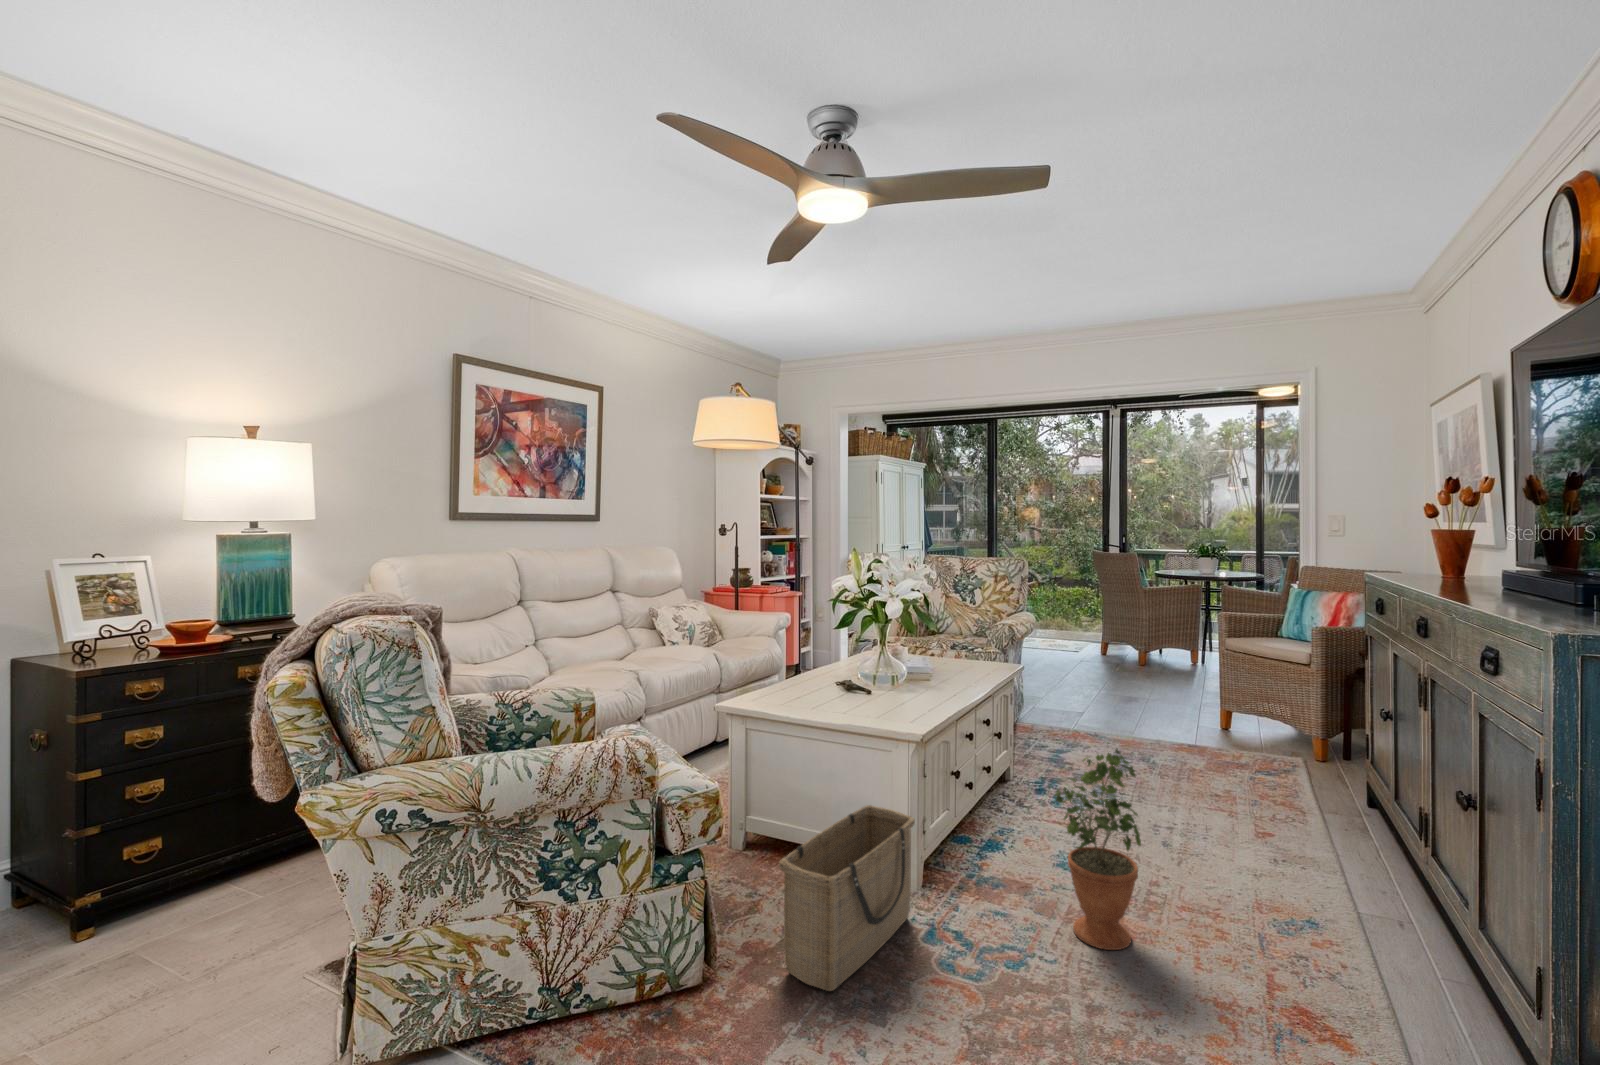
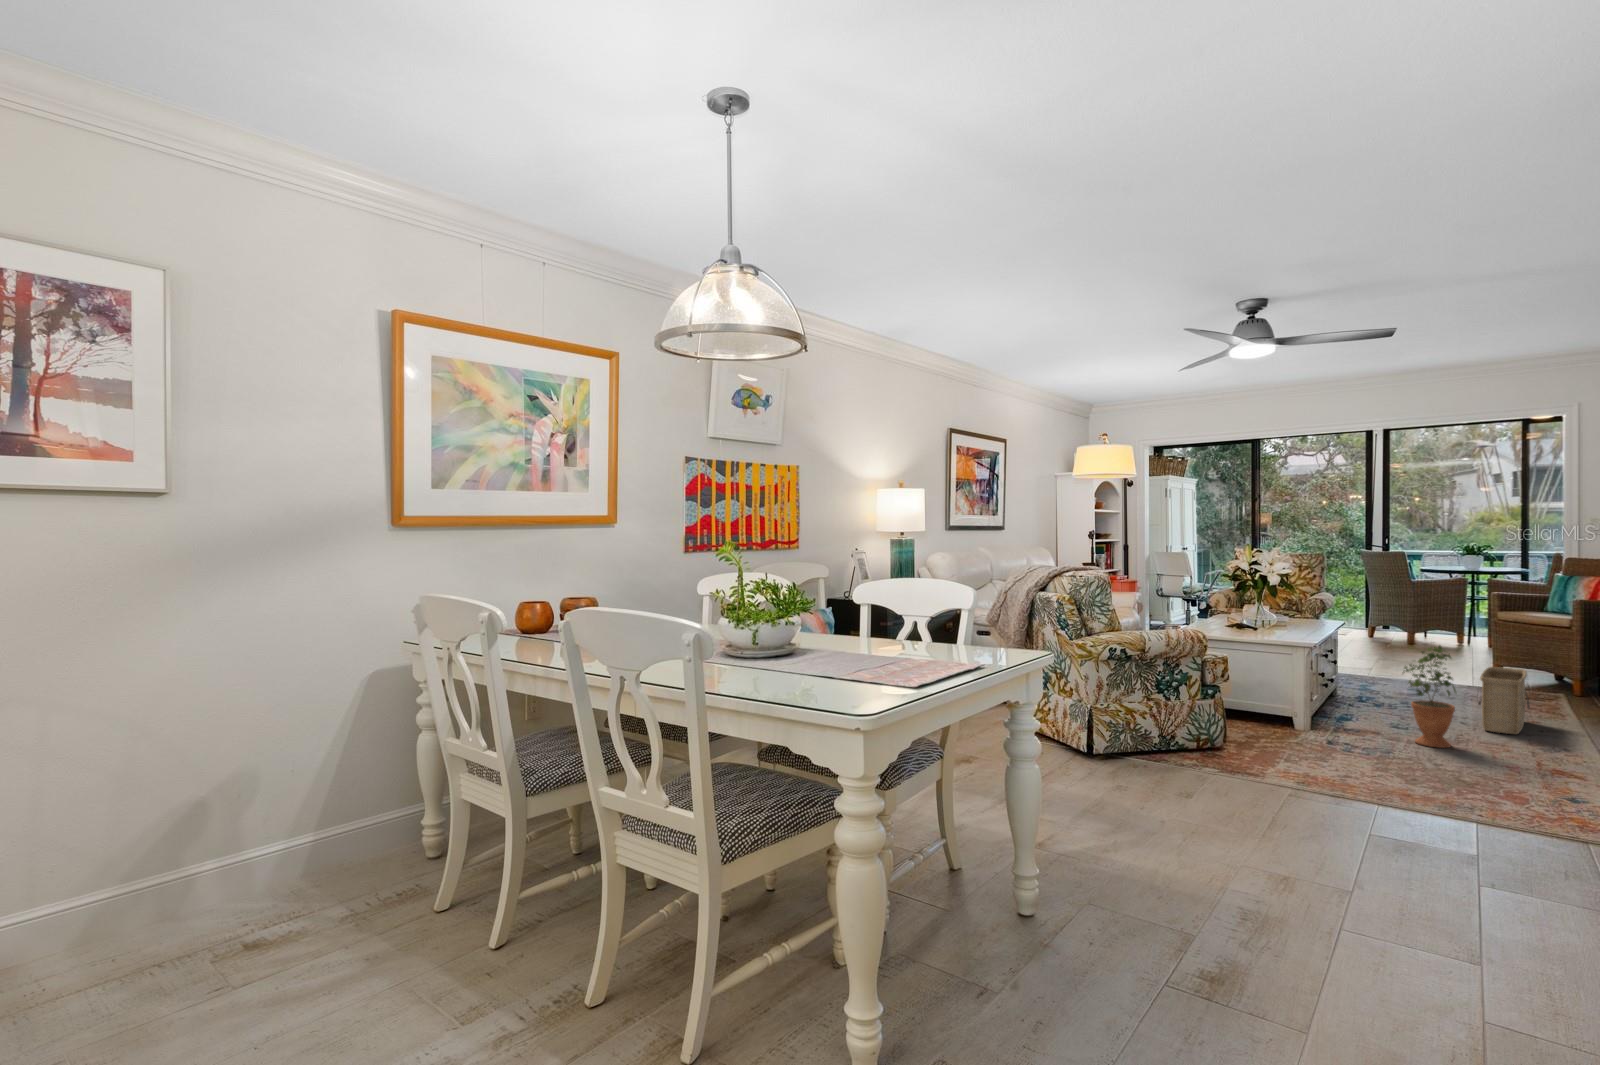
basket: present [779,805,915,991] -> present [1478,667,1530,734]

